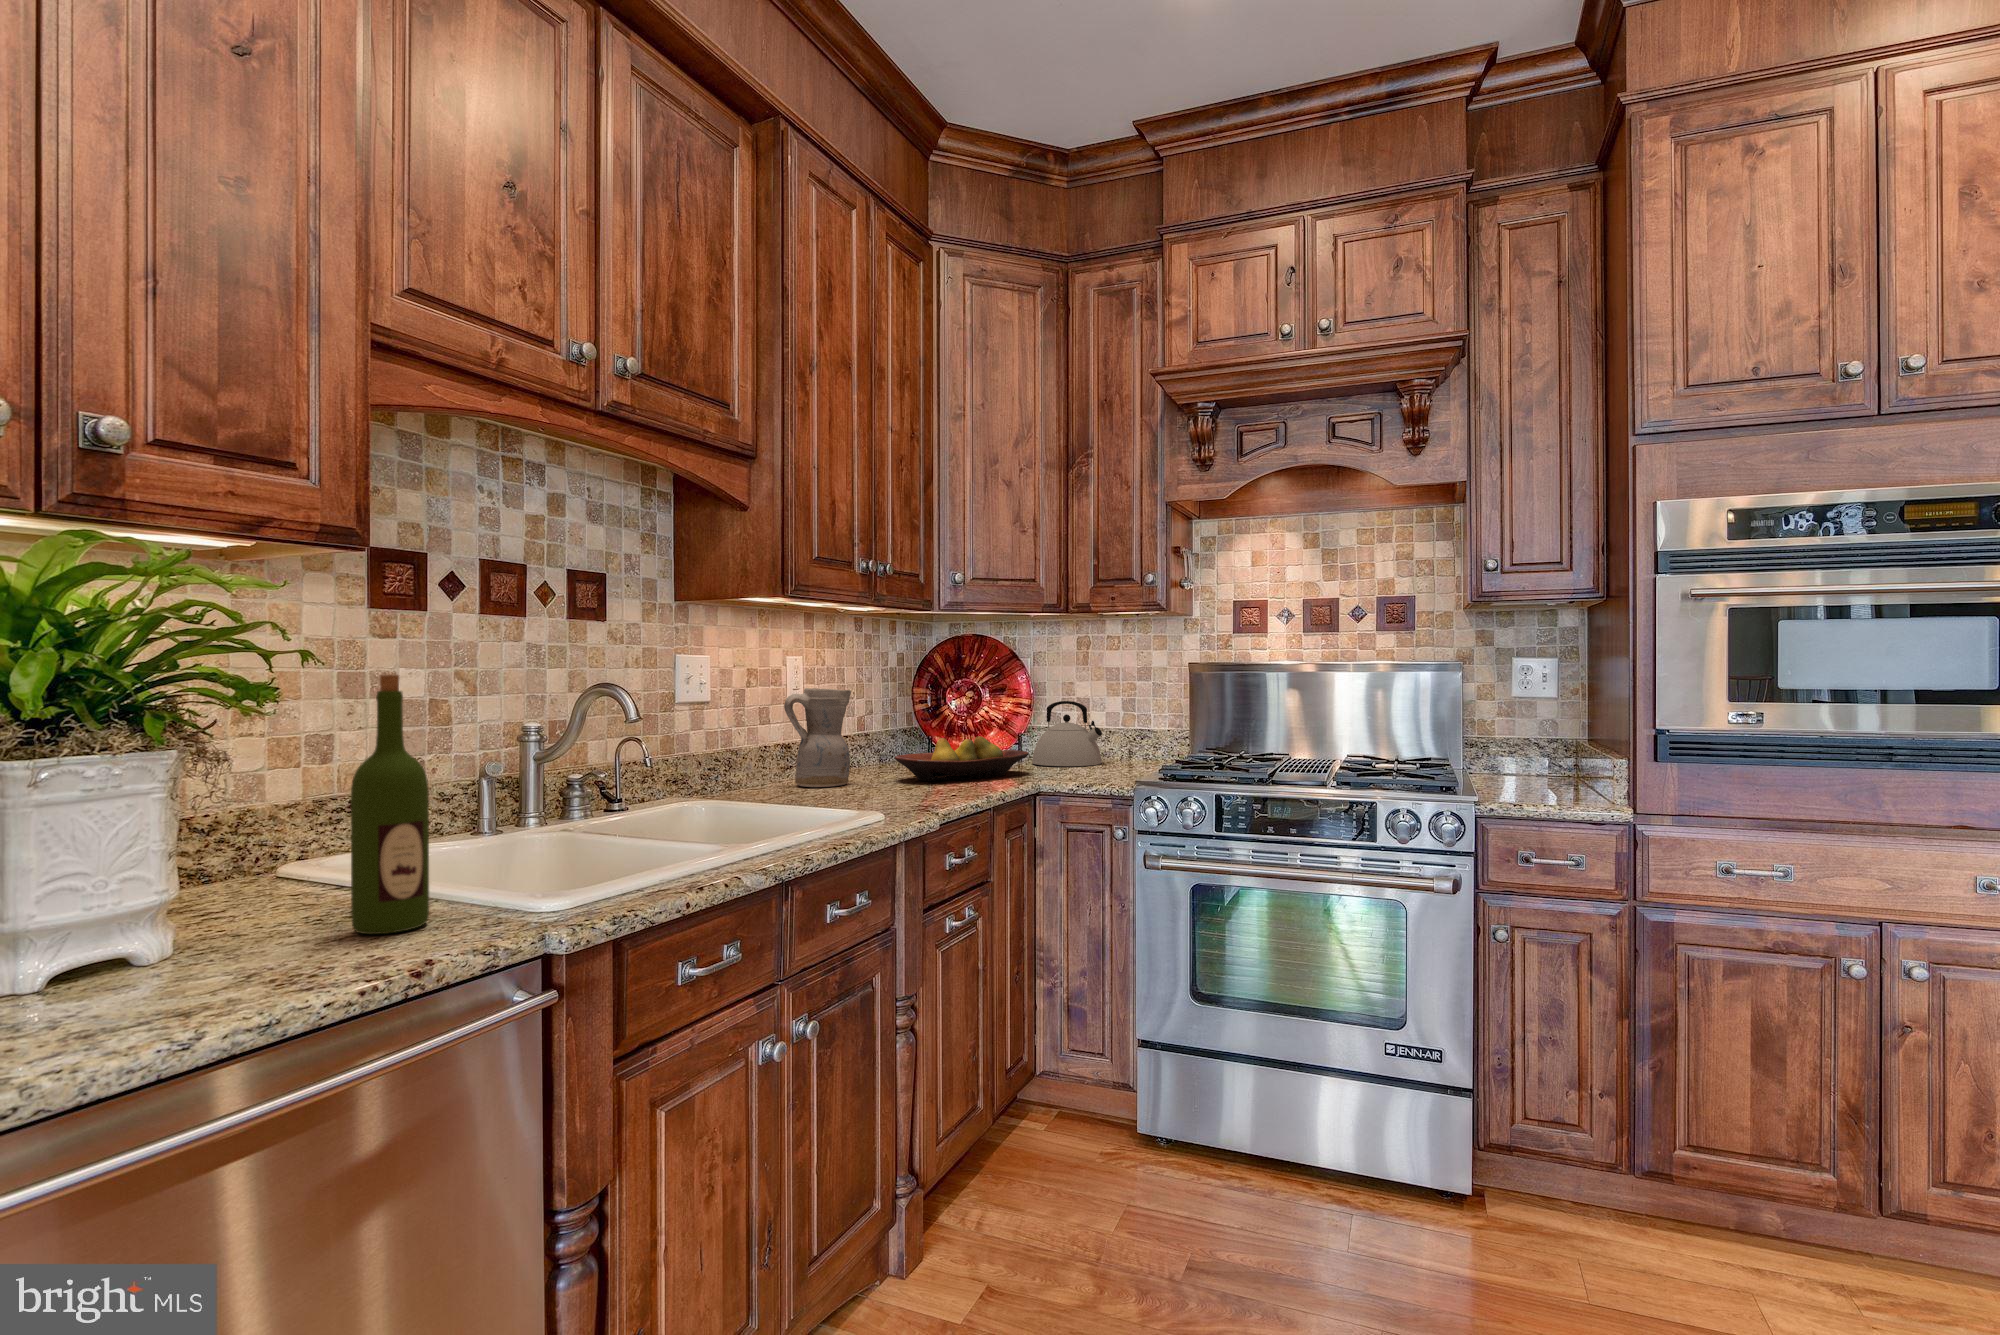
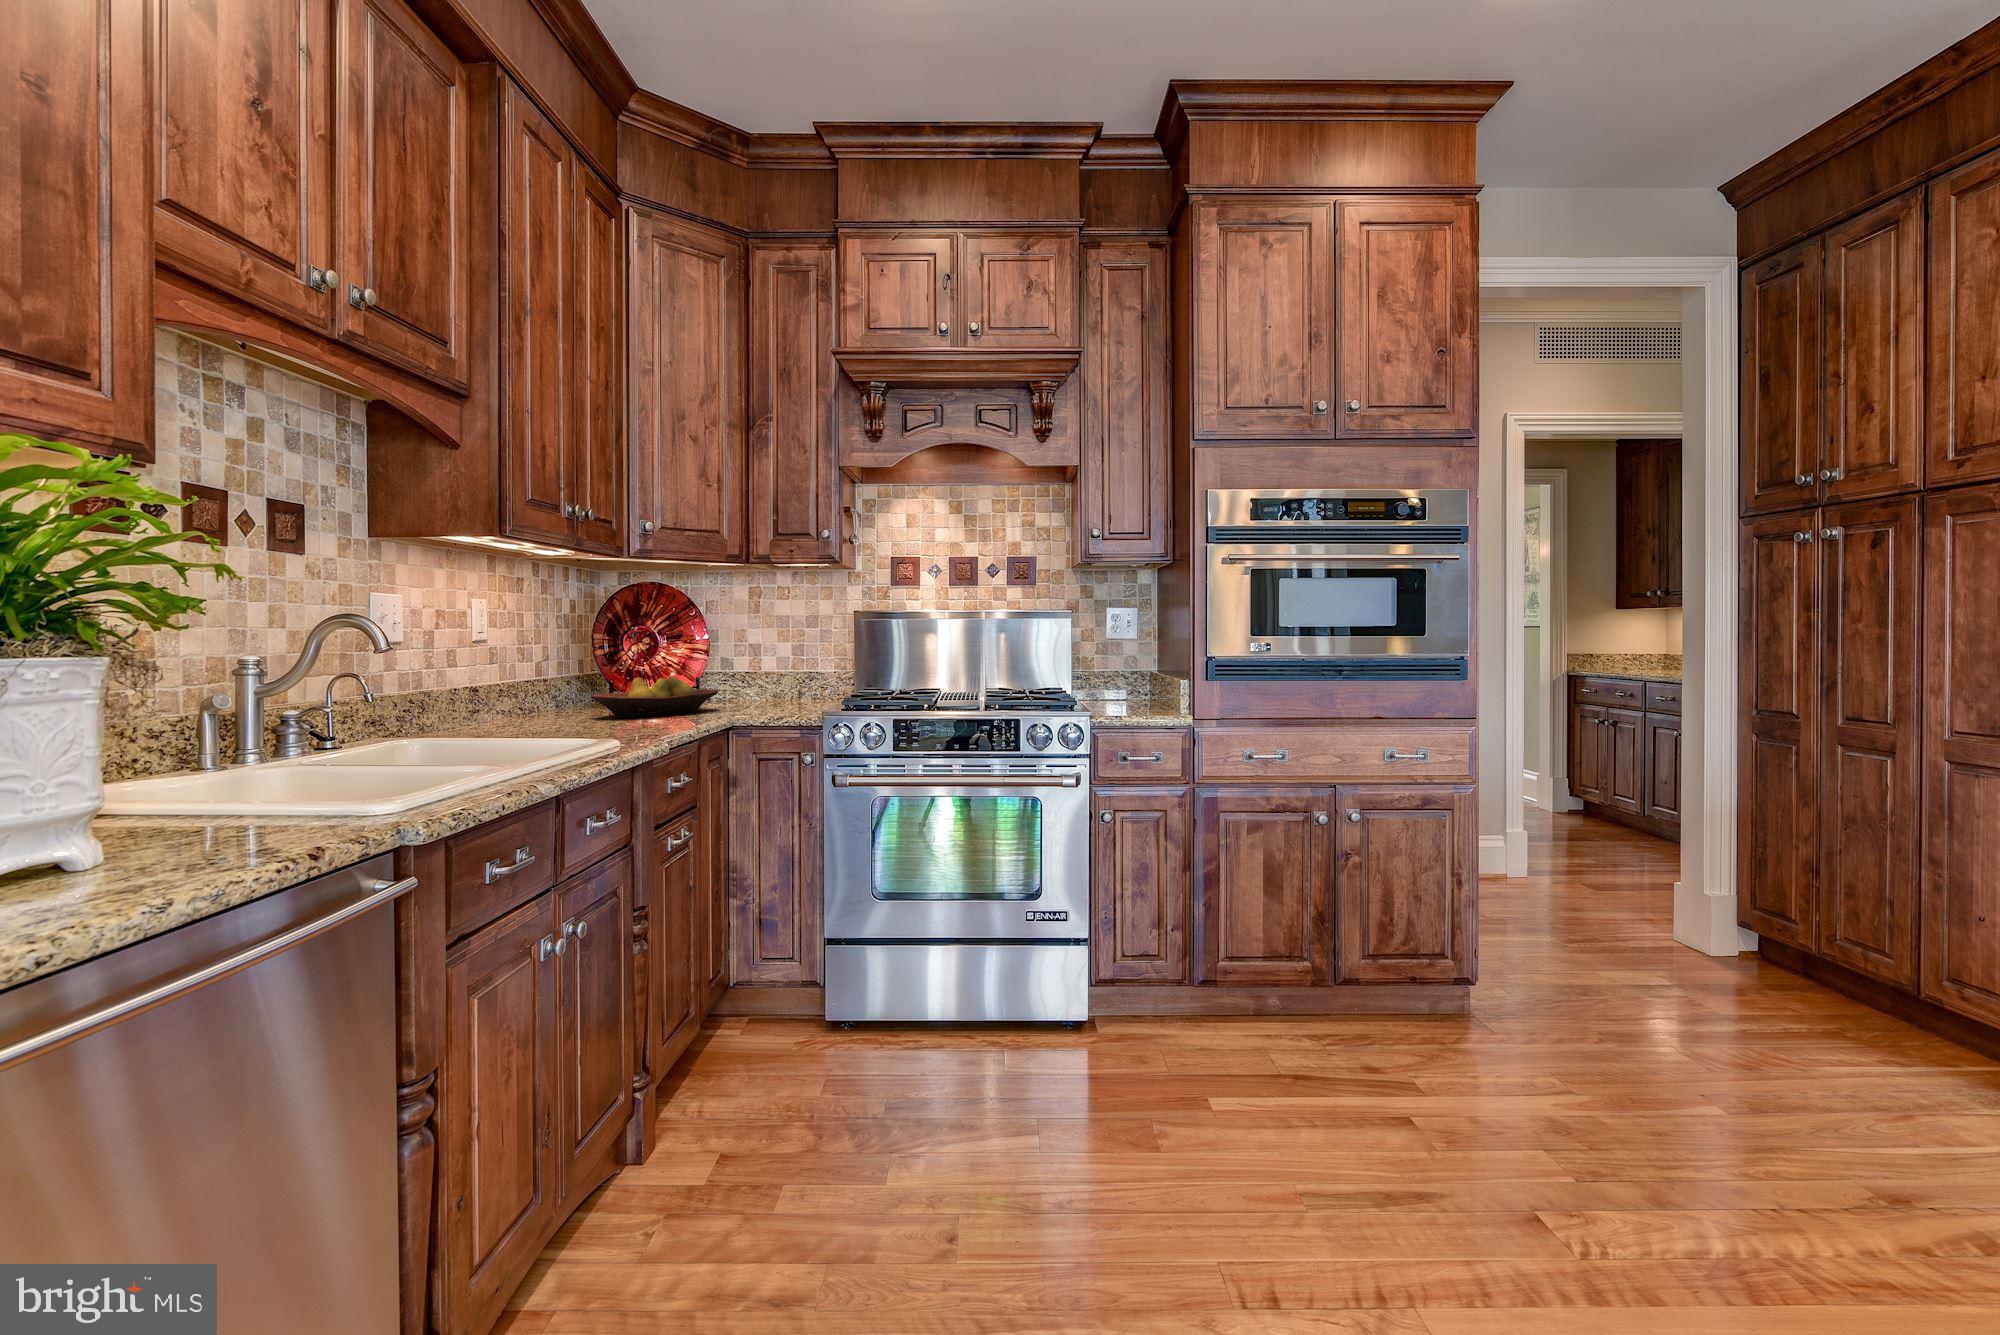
wine bottle: present [351,675,429,934] -> none [182,590,266,838]
ceramic pitcher: present [784,688,851,787] -> none [478,629,547,726]
kettle: present [1032,701,1102,766] -> none [713,645,779,704]

